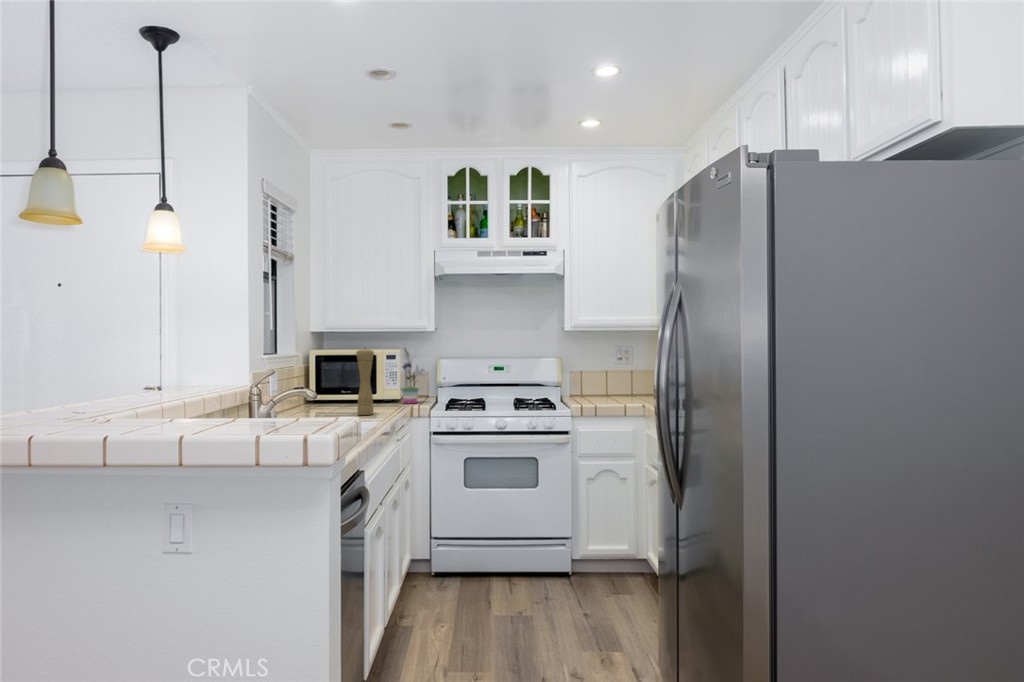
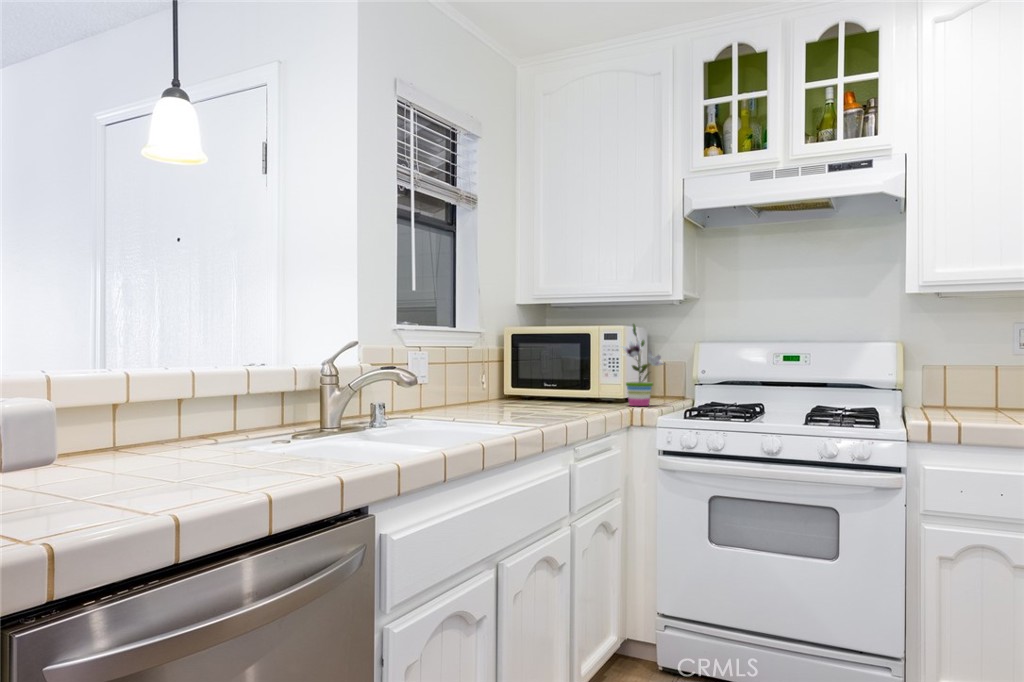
pepper mill: present [356,348,374,415] -> none [540,316,565,414]

